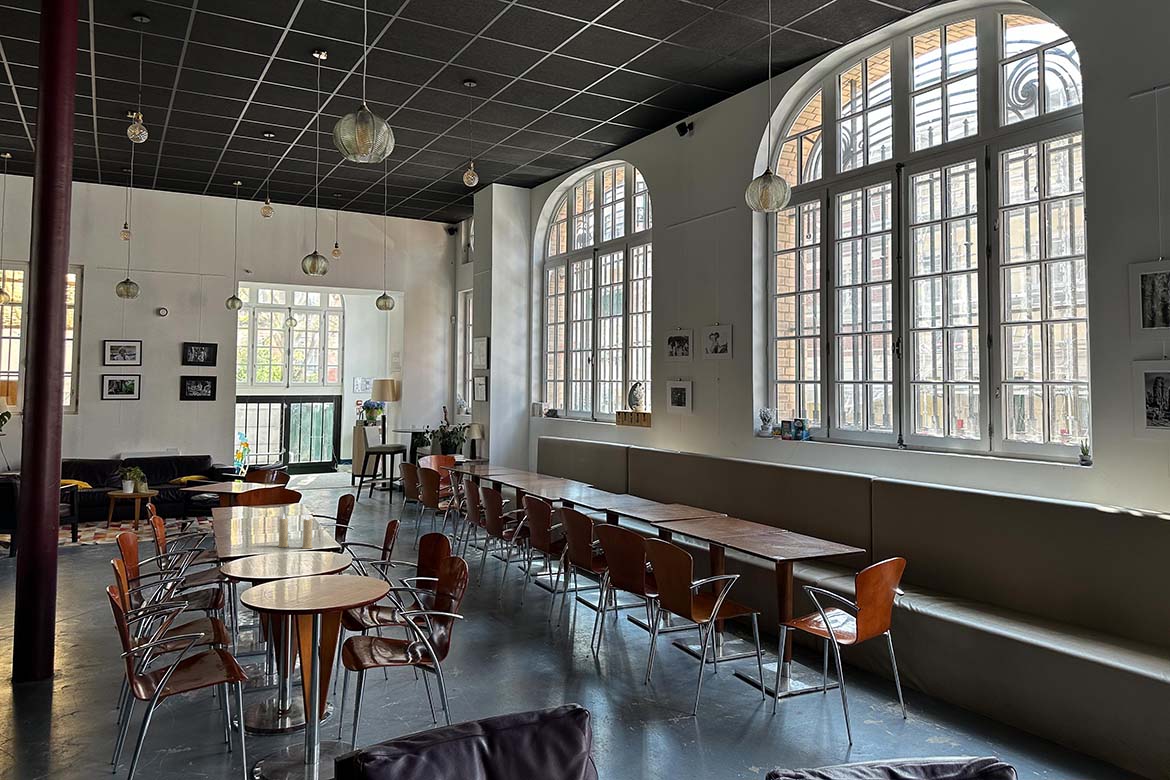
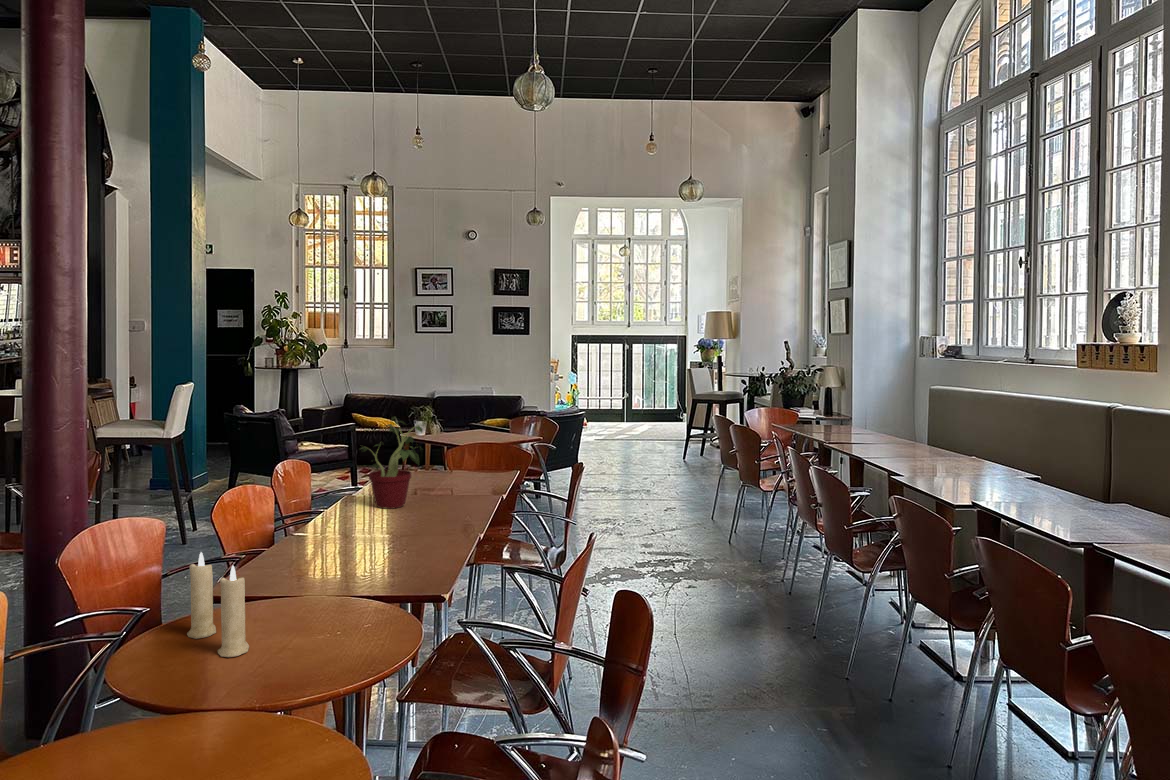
potted plant: none [250,464,288,516] -> present [361,417,422,509]

